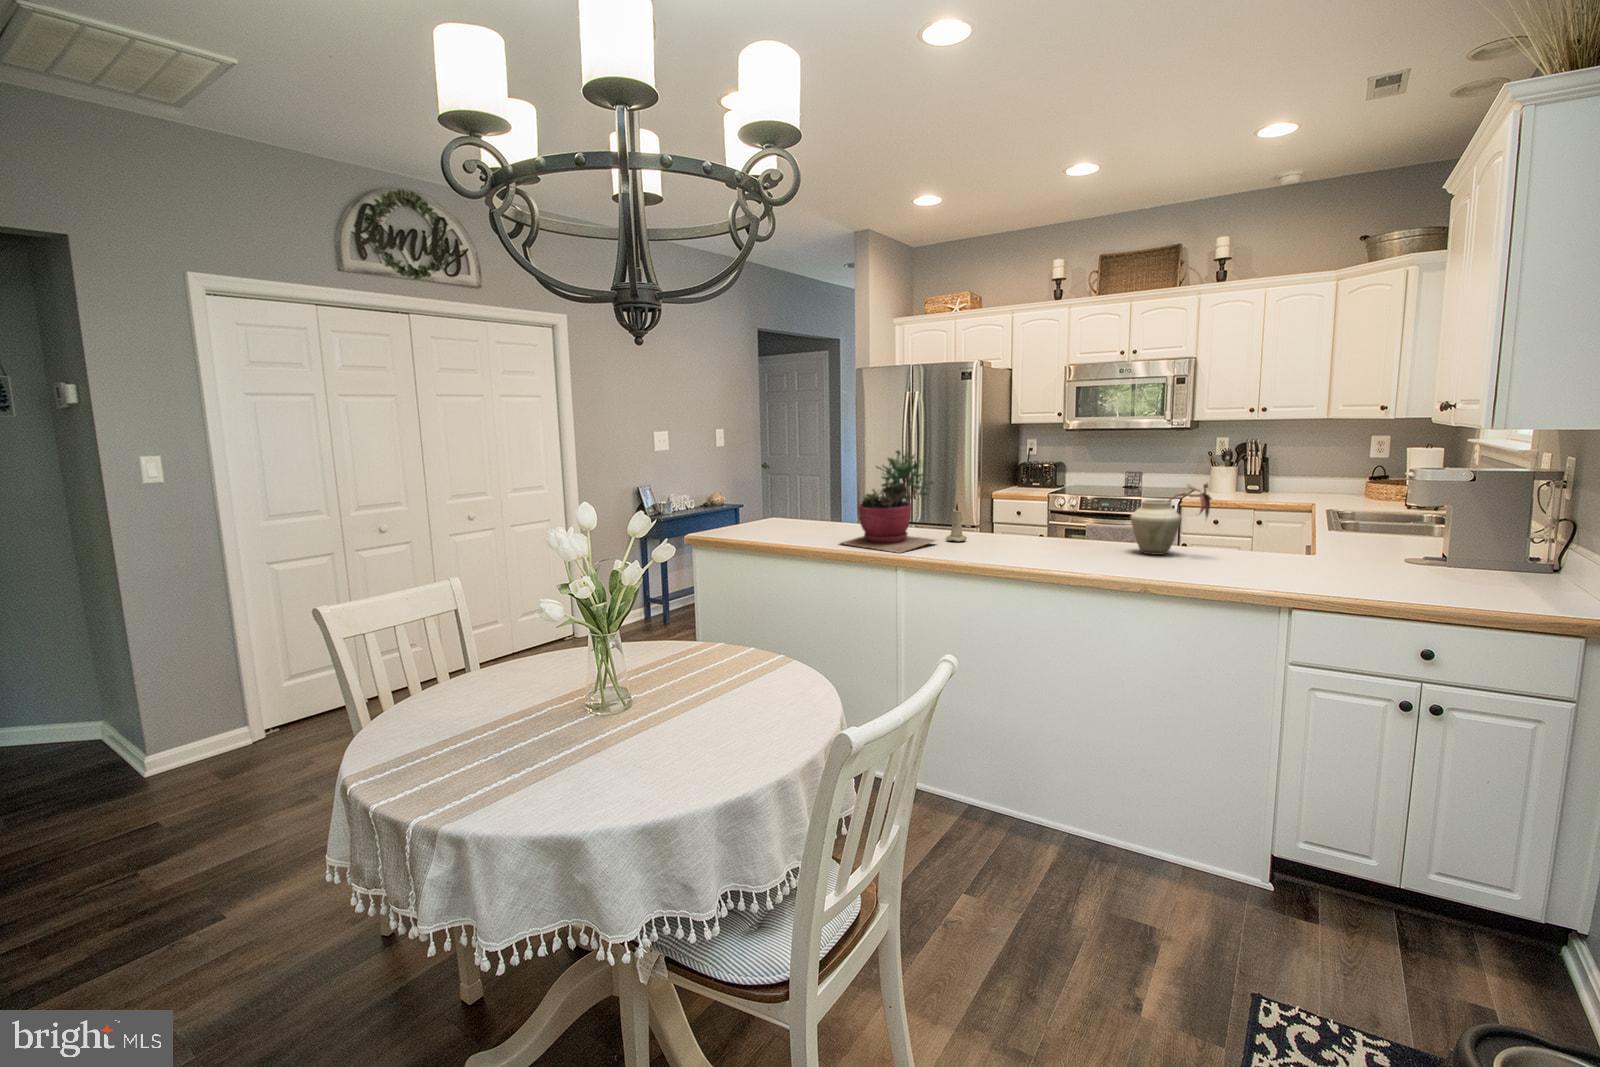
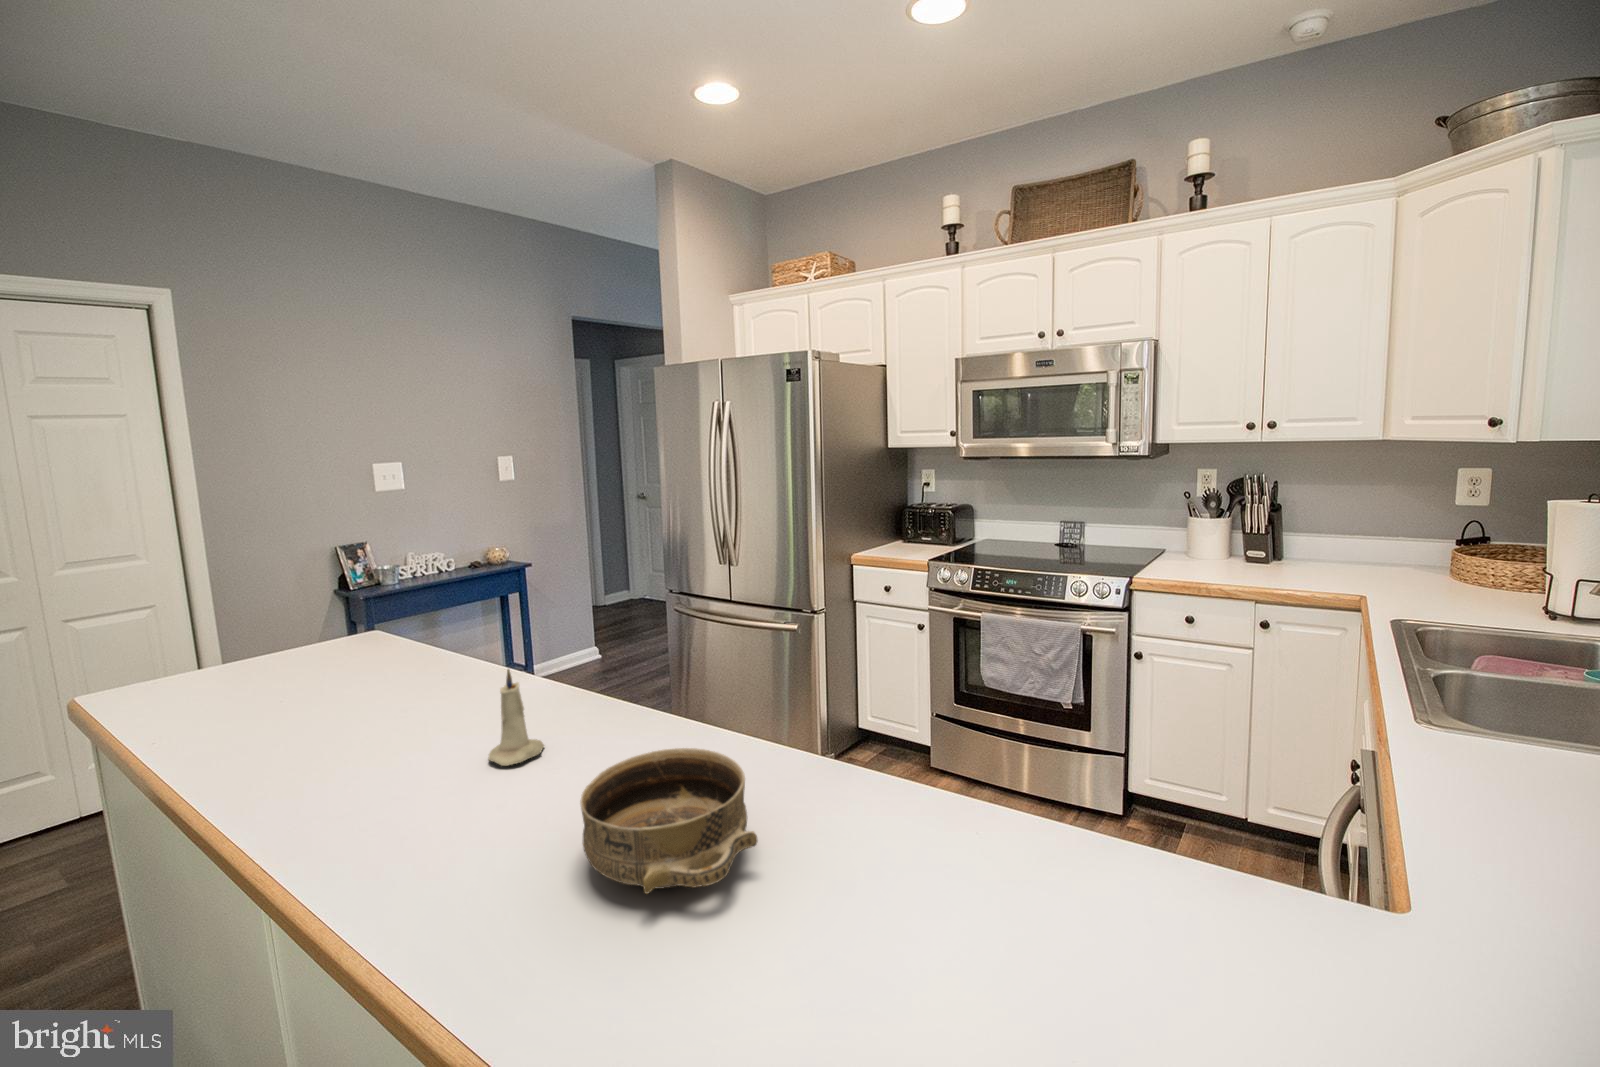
succulent plant: present [841,450,936,553] -> none [196,546,440,849]
vase: present [1131,483,1212,555] -> none [853,688,1075,888]
ceramic bowl: none [1028,520,1101,556] -> present [580,748,757,894]

